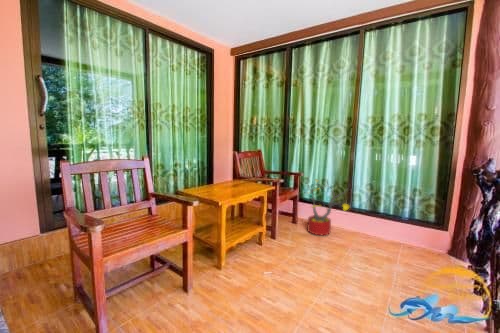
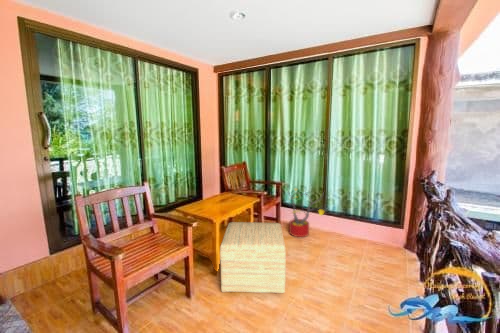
ottoman: none [224,211,302,294] -> present [220,222,286,293]

